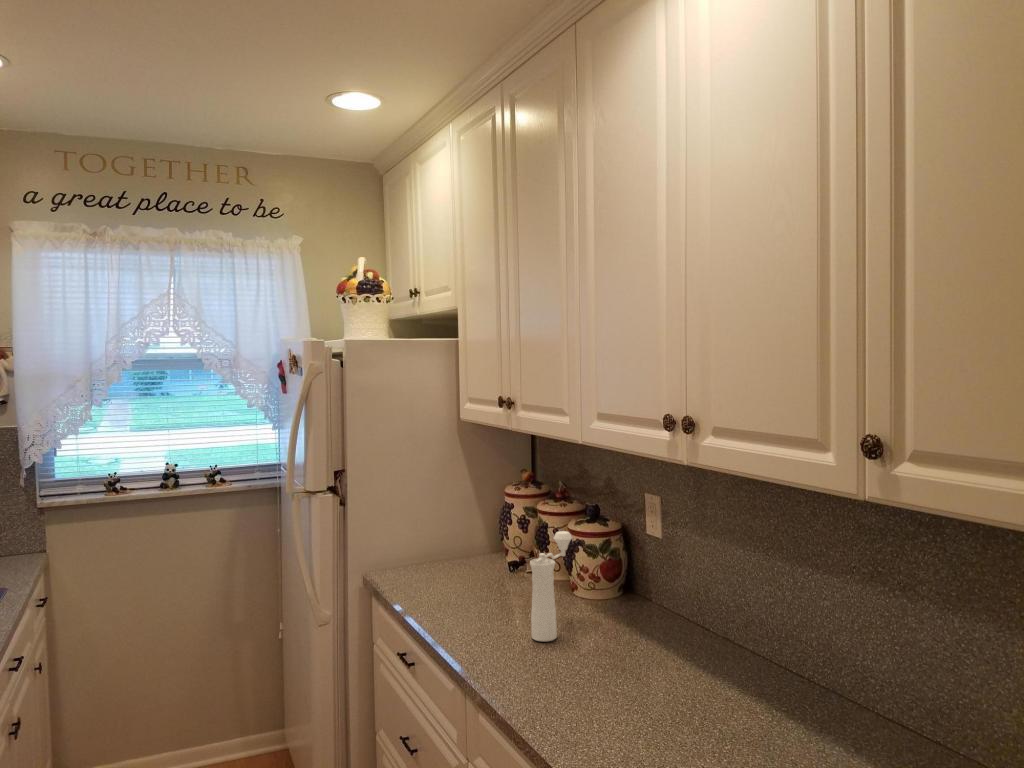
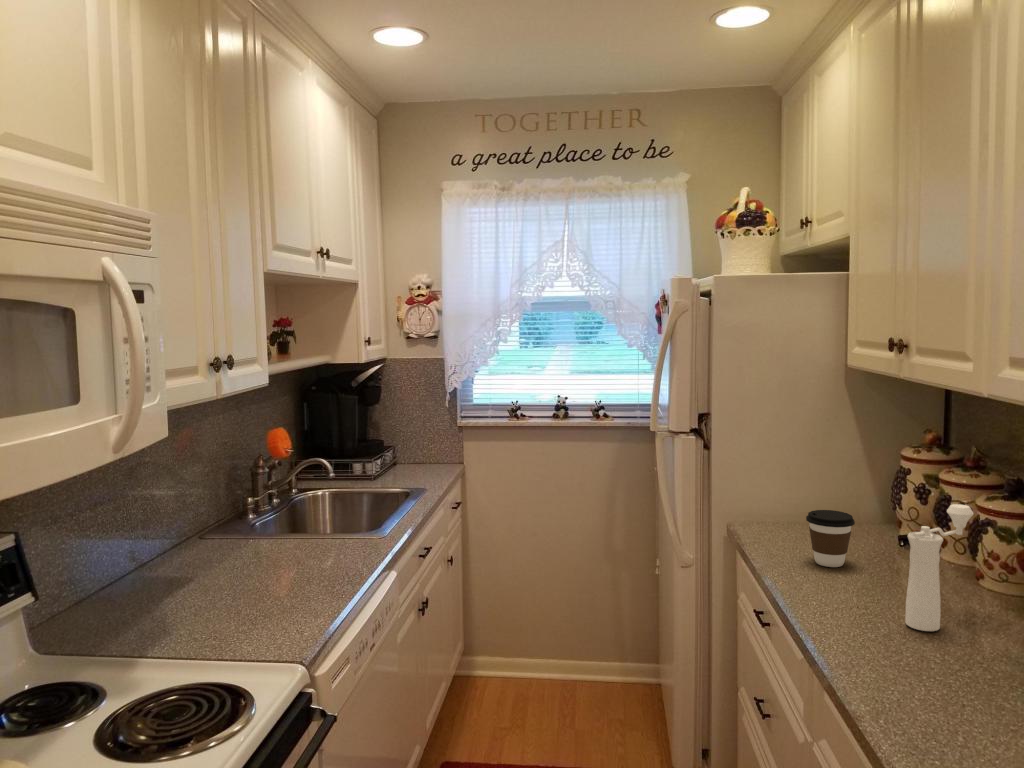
coffee cup: none [441,549,480,601] -> present [806,510,855,567]

